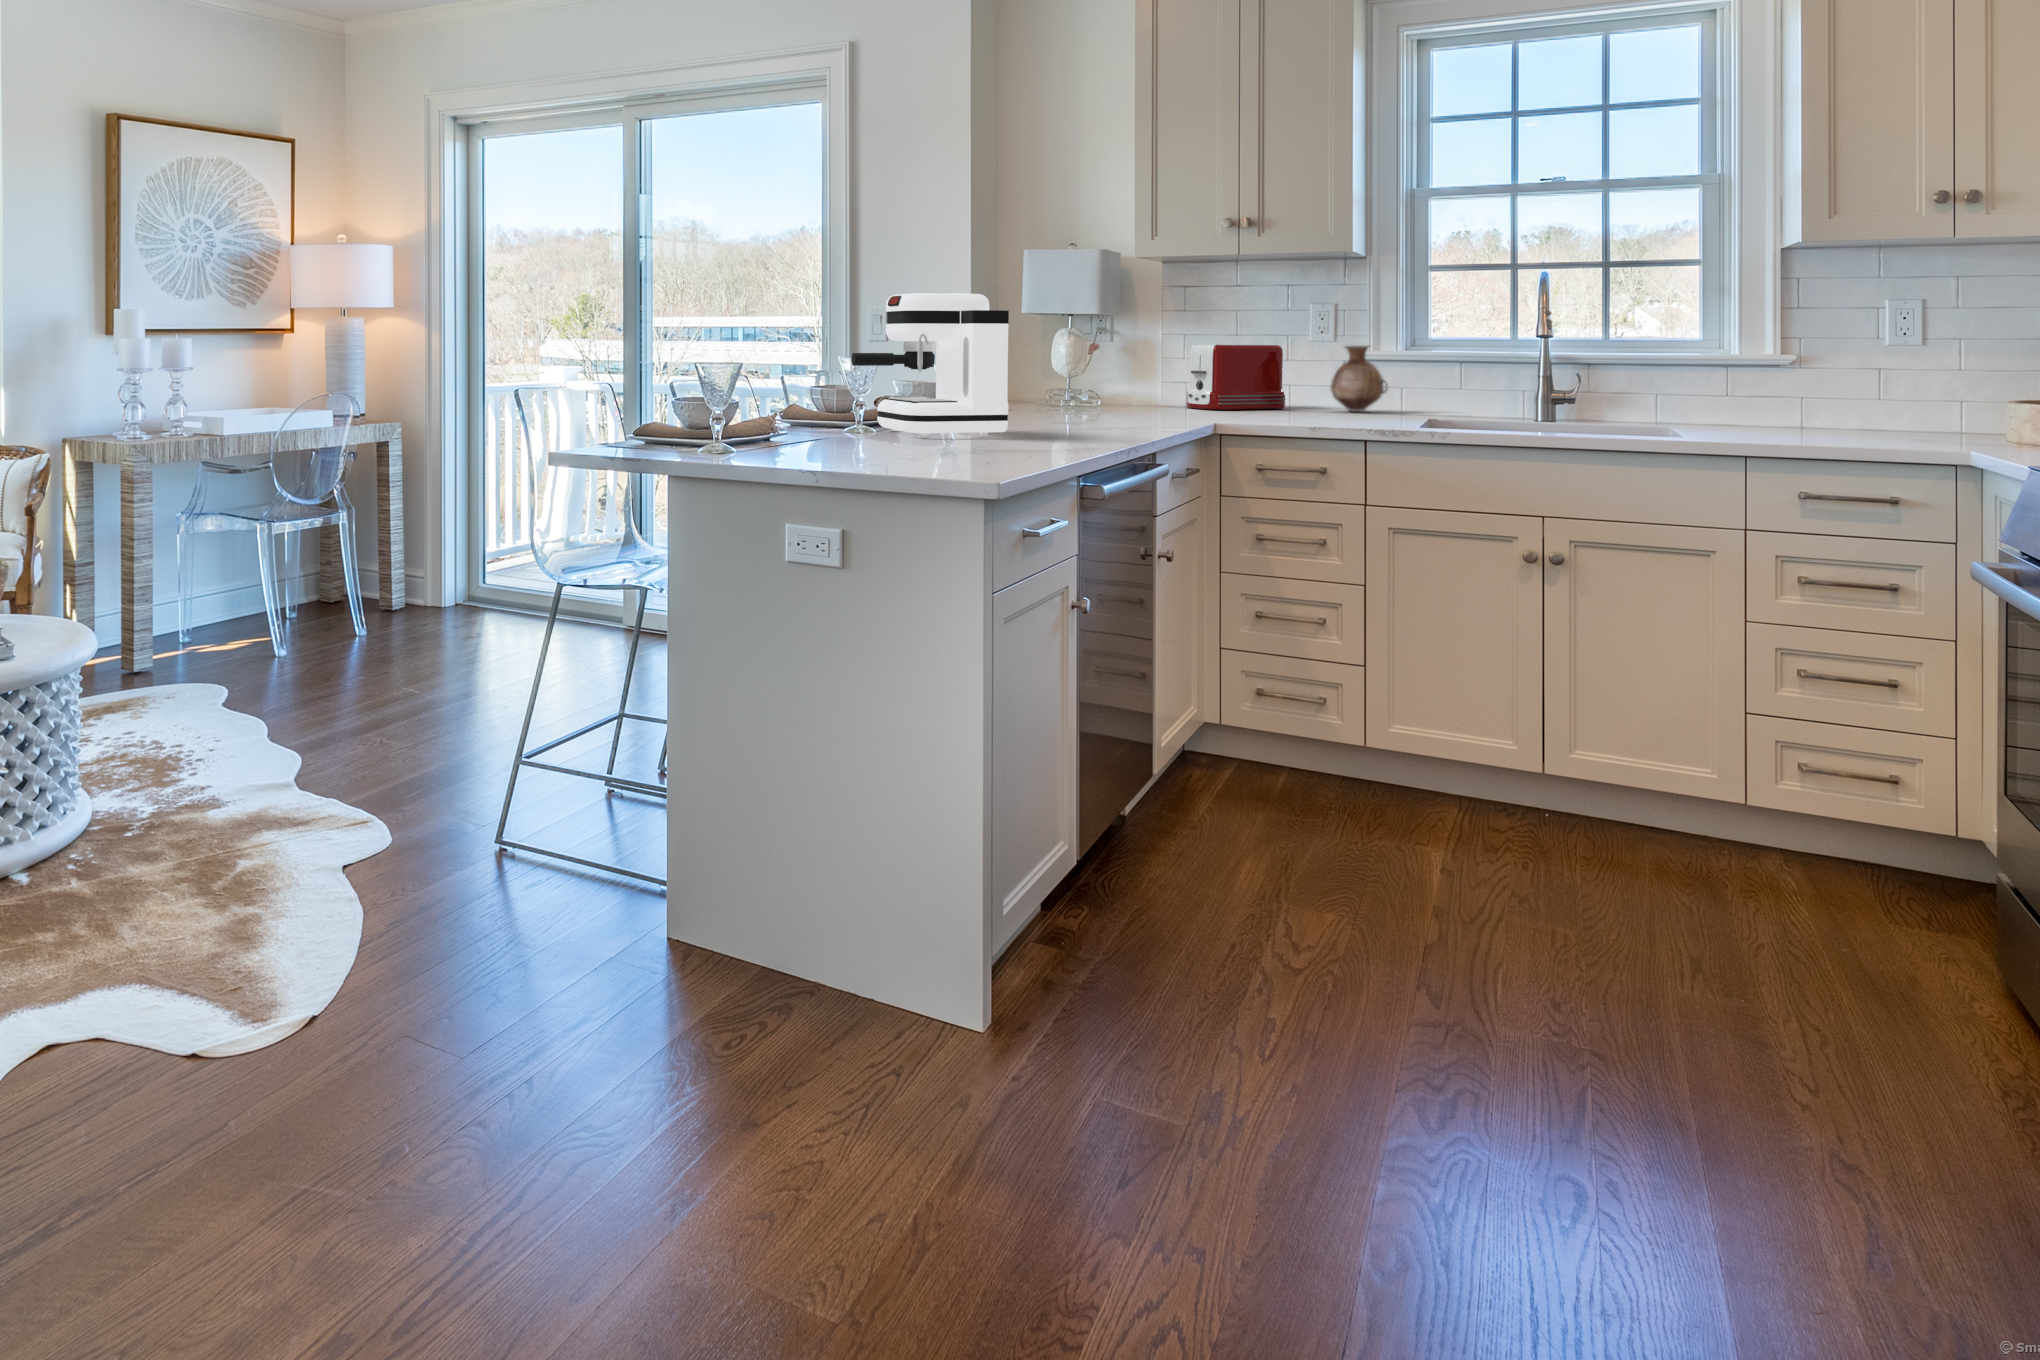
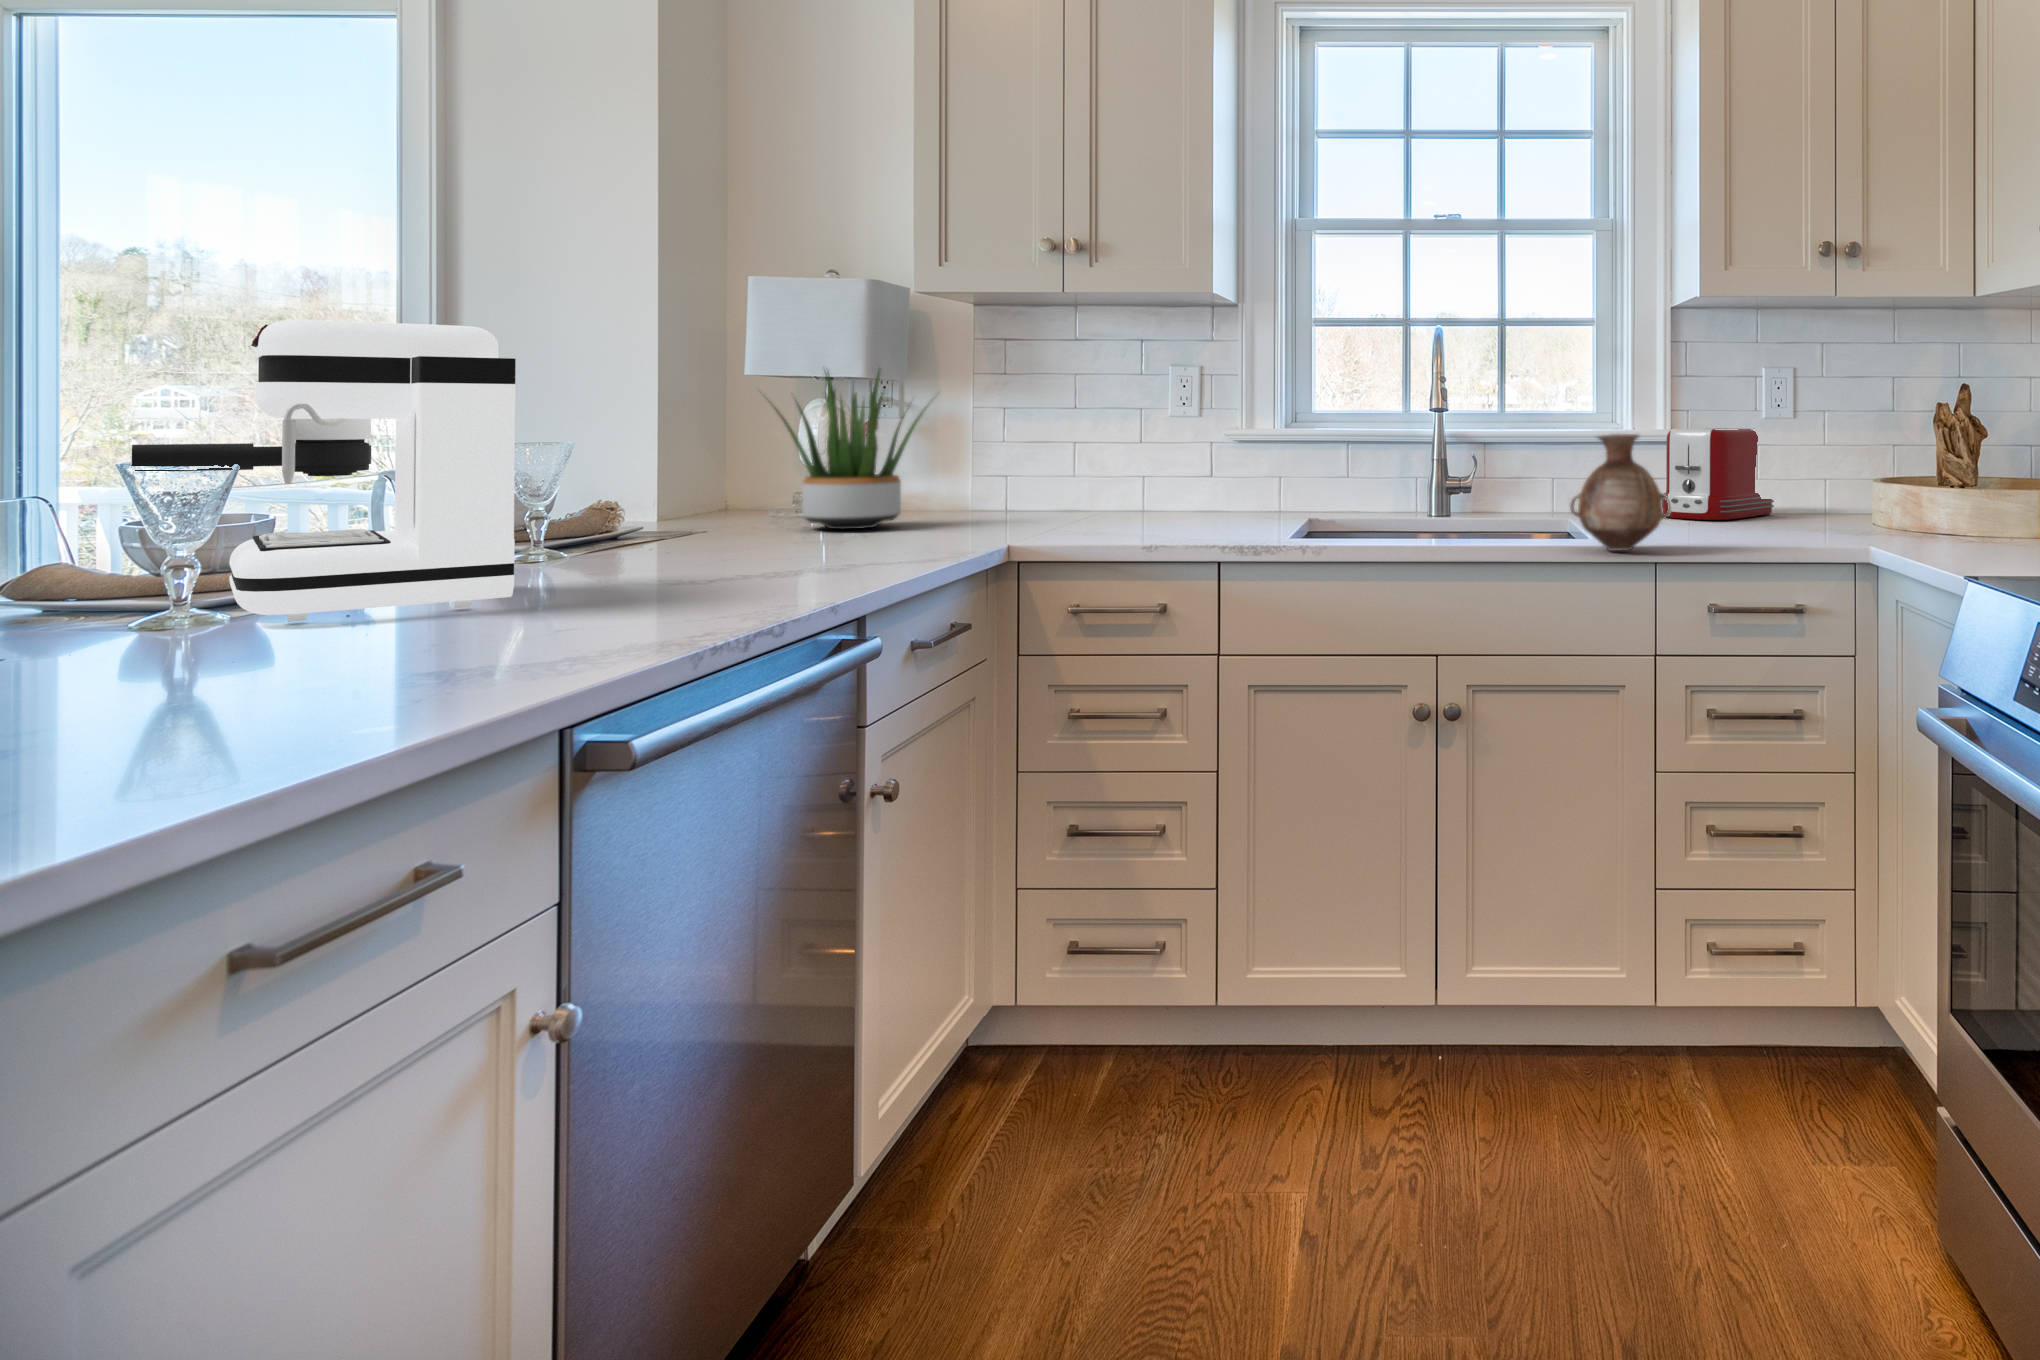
potted plant: none [1052,309,1157,414] -> present [771,369,935,529]
toaster: present [1187,344,1285,410] -> present [1662,428,1774,520]
vase: present [1331,346,1388,411] -> present [1570,434,1671,551]

